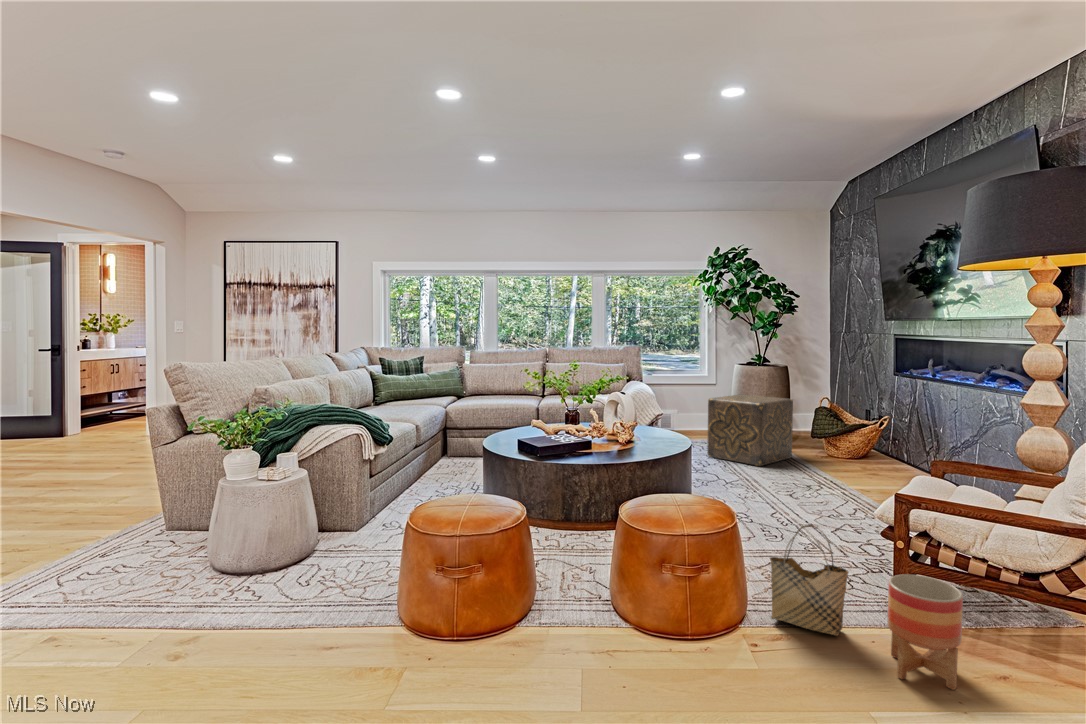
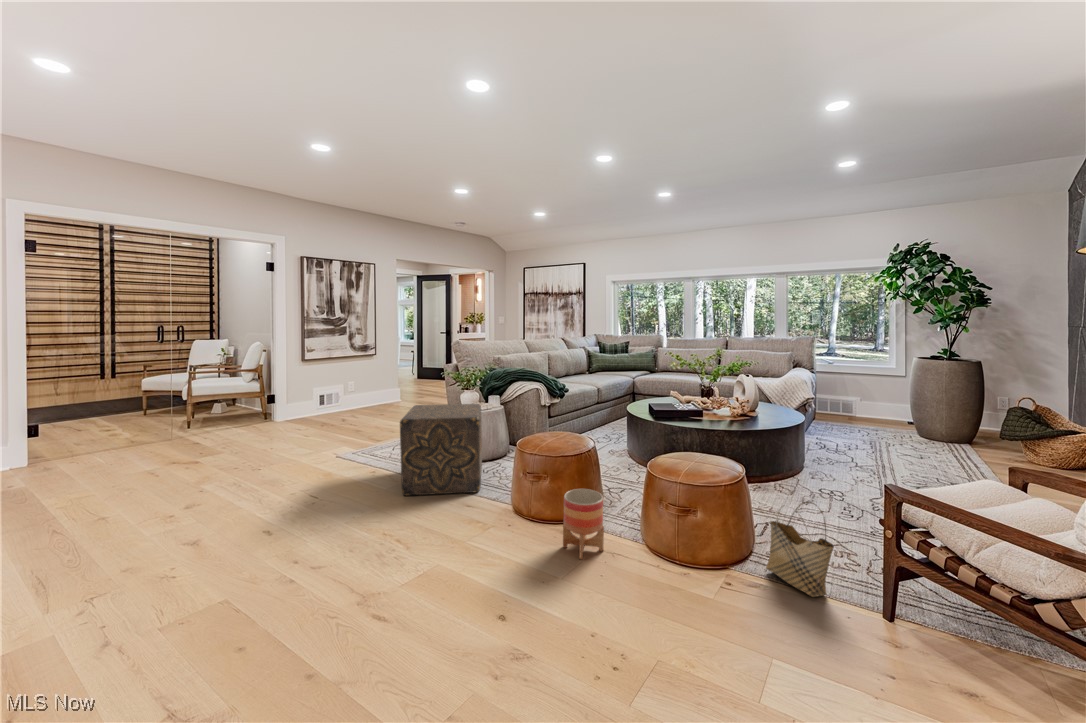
ottoman: present [707,395,793,466] -> present [400,404,482,496]
planter: present [887,574,963,690] -> present [563,489,604,560]

